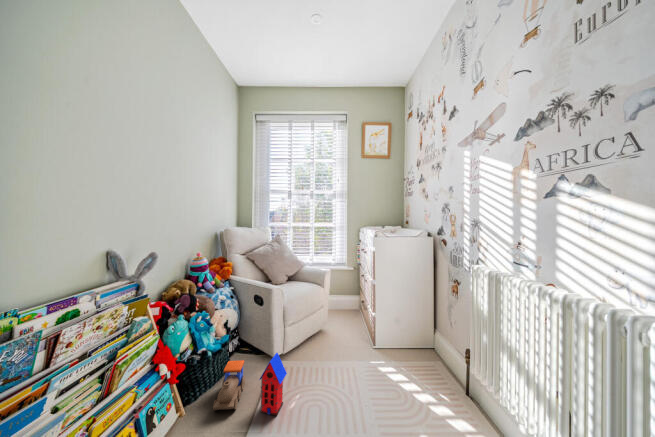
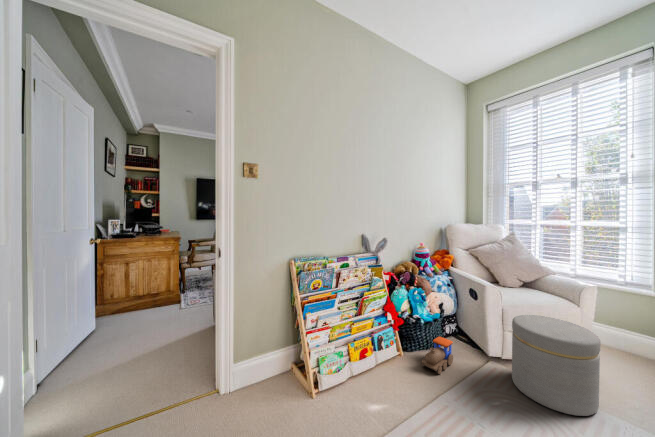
ottoman: none [295,304,348,382] -> present [512,315,601,416]
toy house: present [259,353,287,416] -> none [458,342,489,399]

